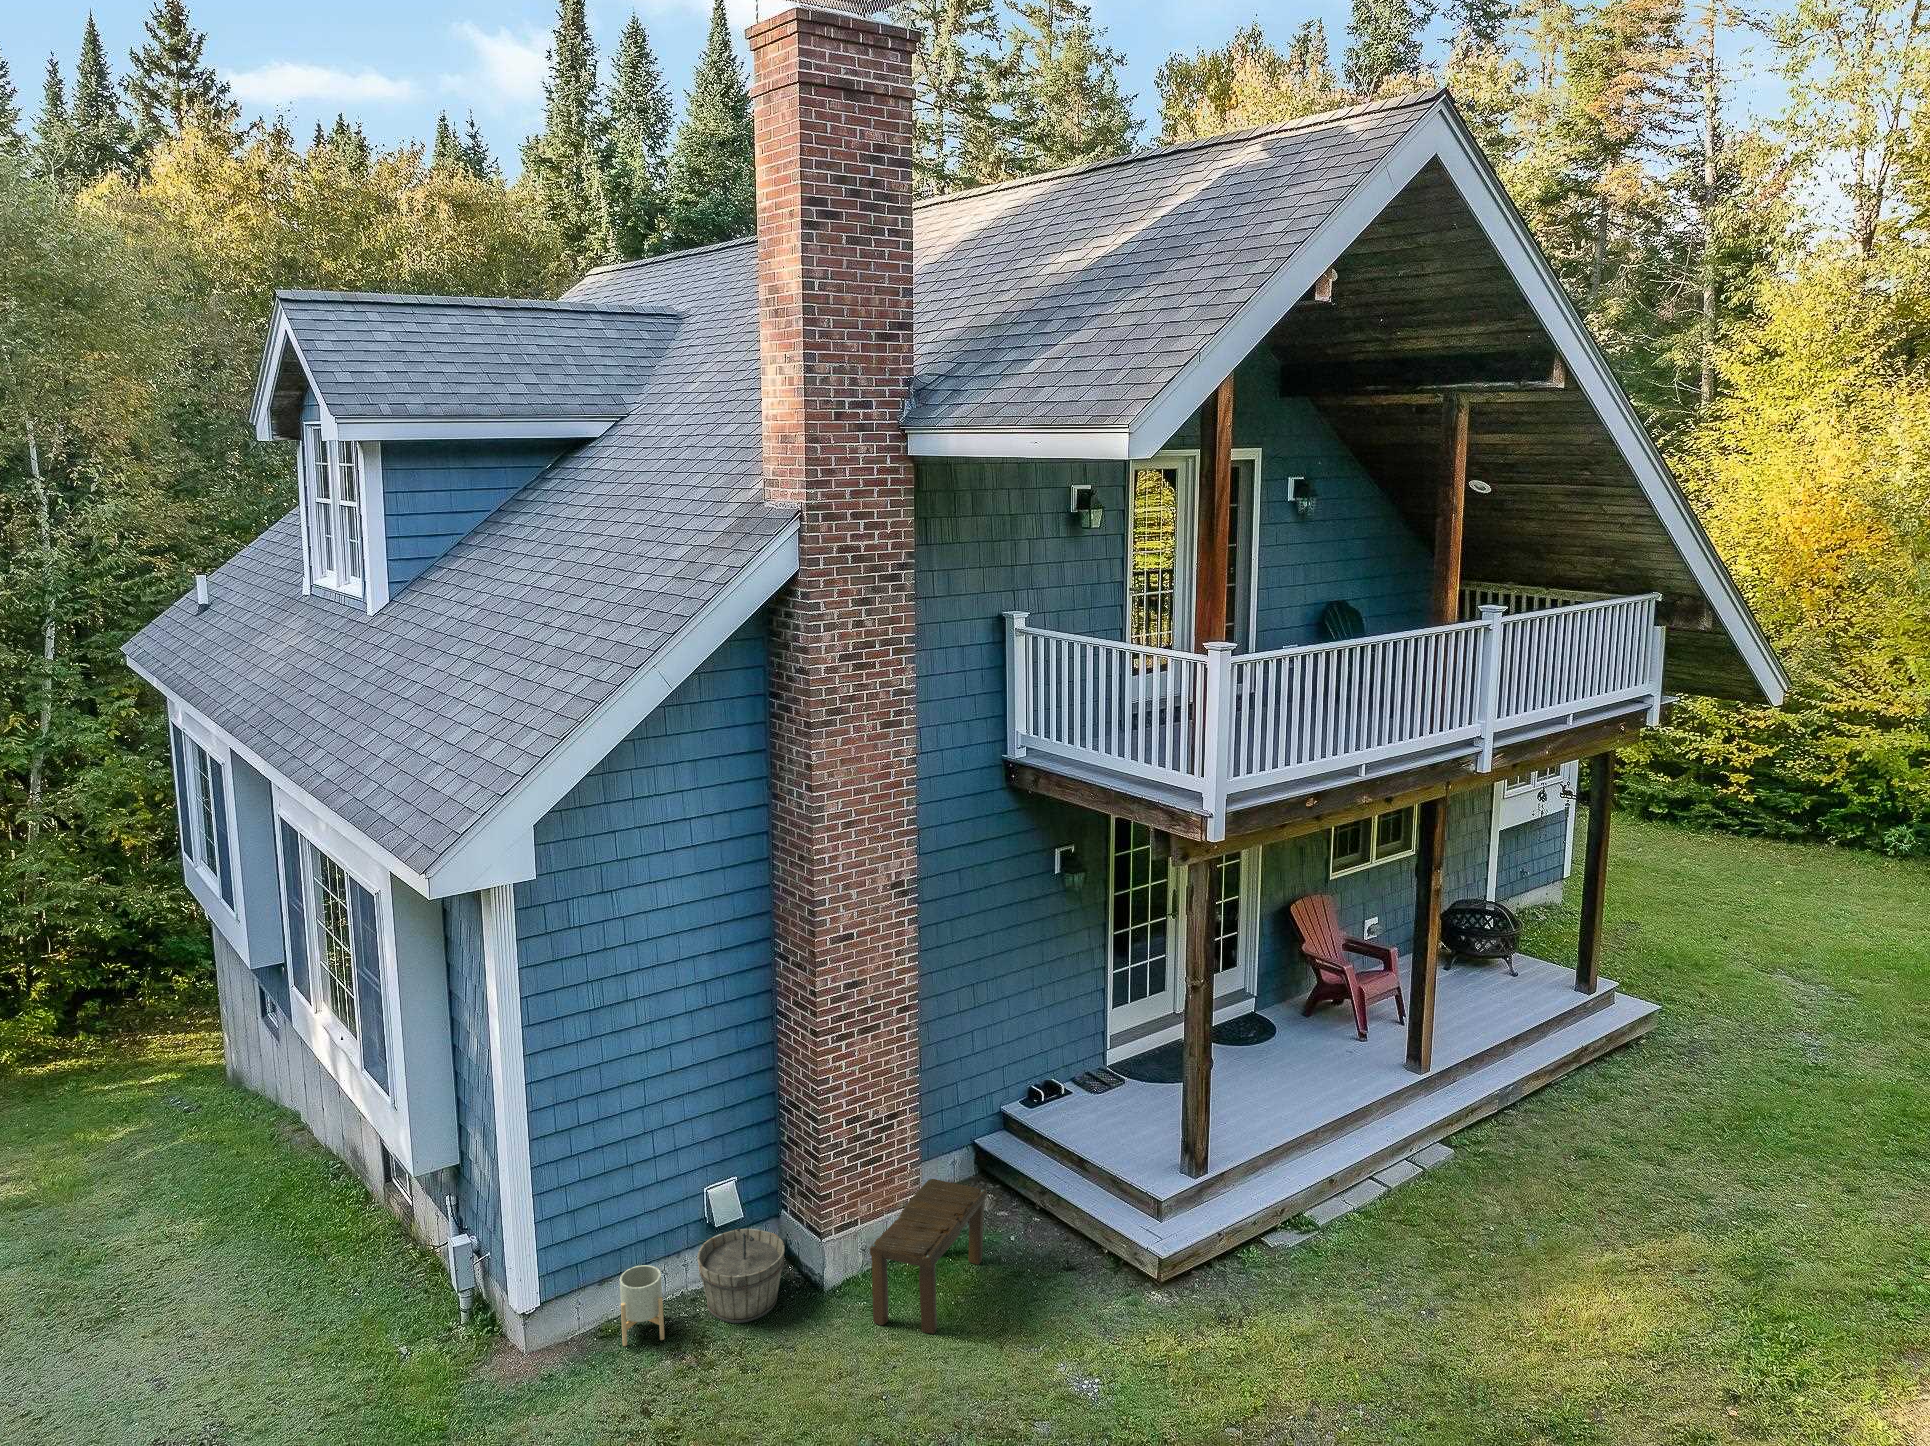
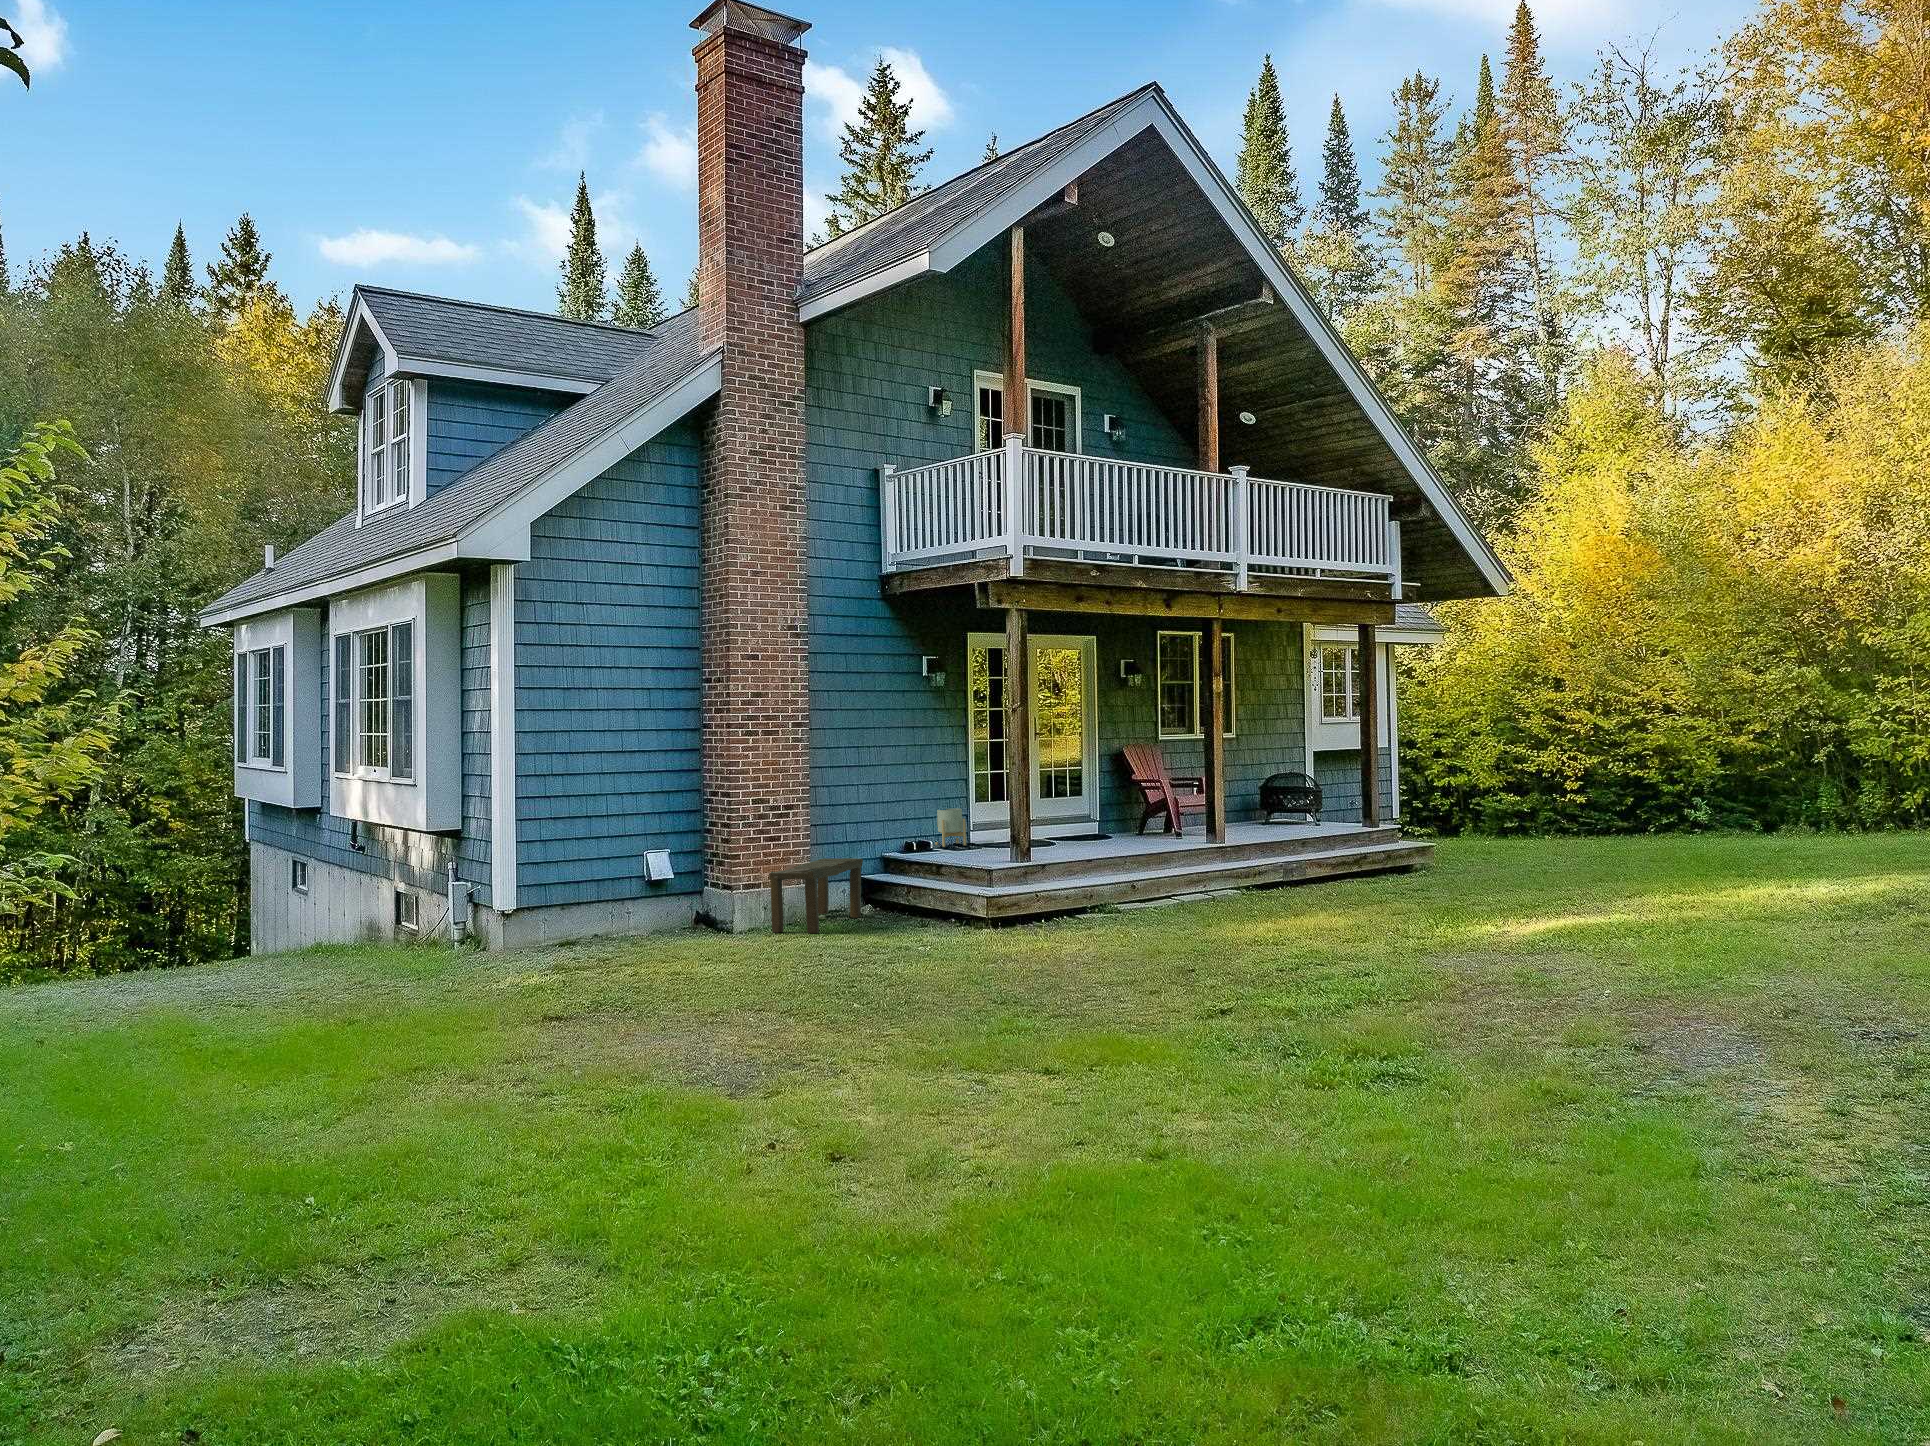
wooden bucket: present [697,1228,785,1323] -> none [640,875,707,936]
planter: present [620,1265,664,1346] -> present [935,808,966,847]

